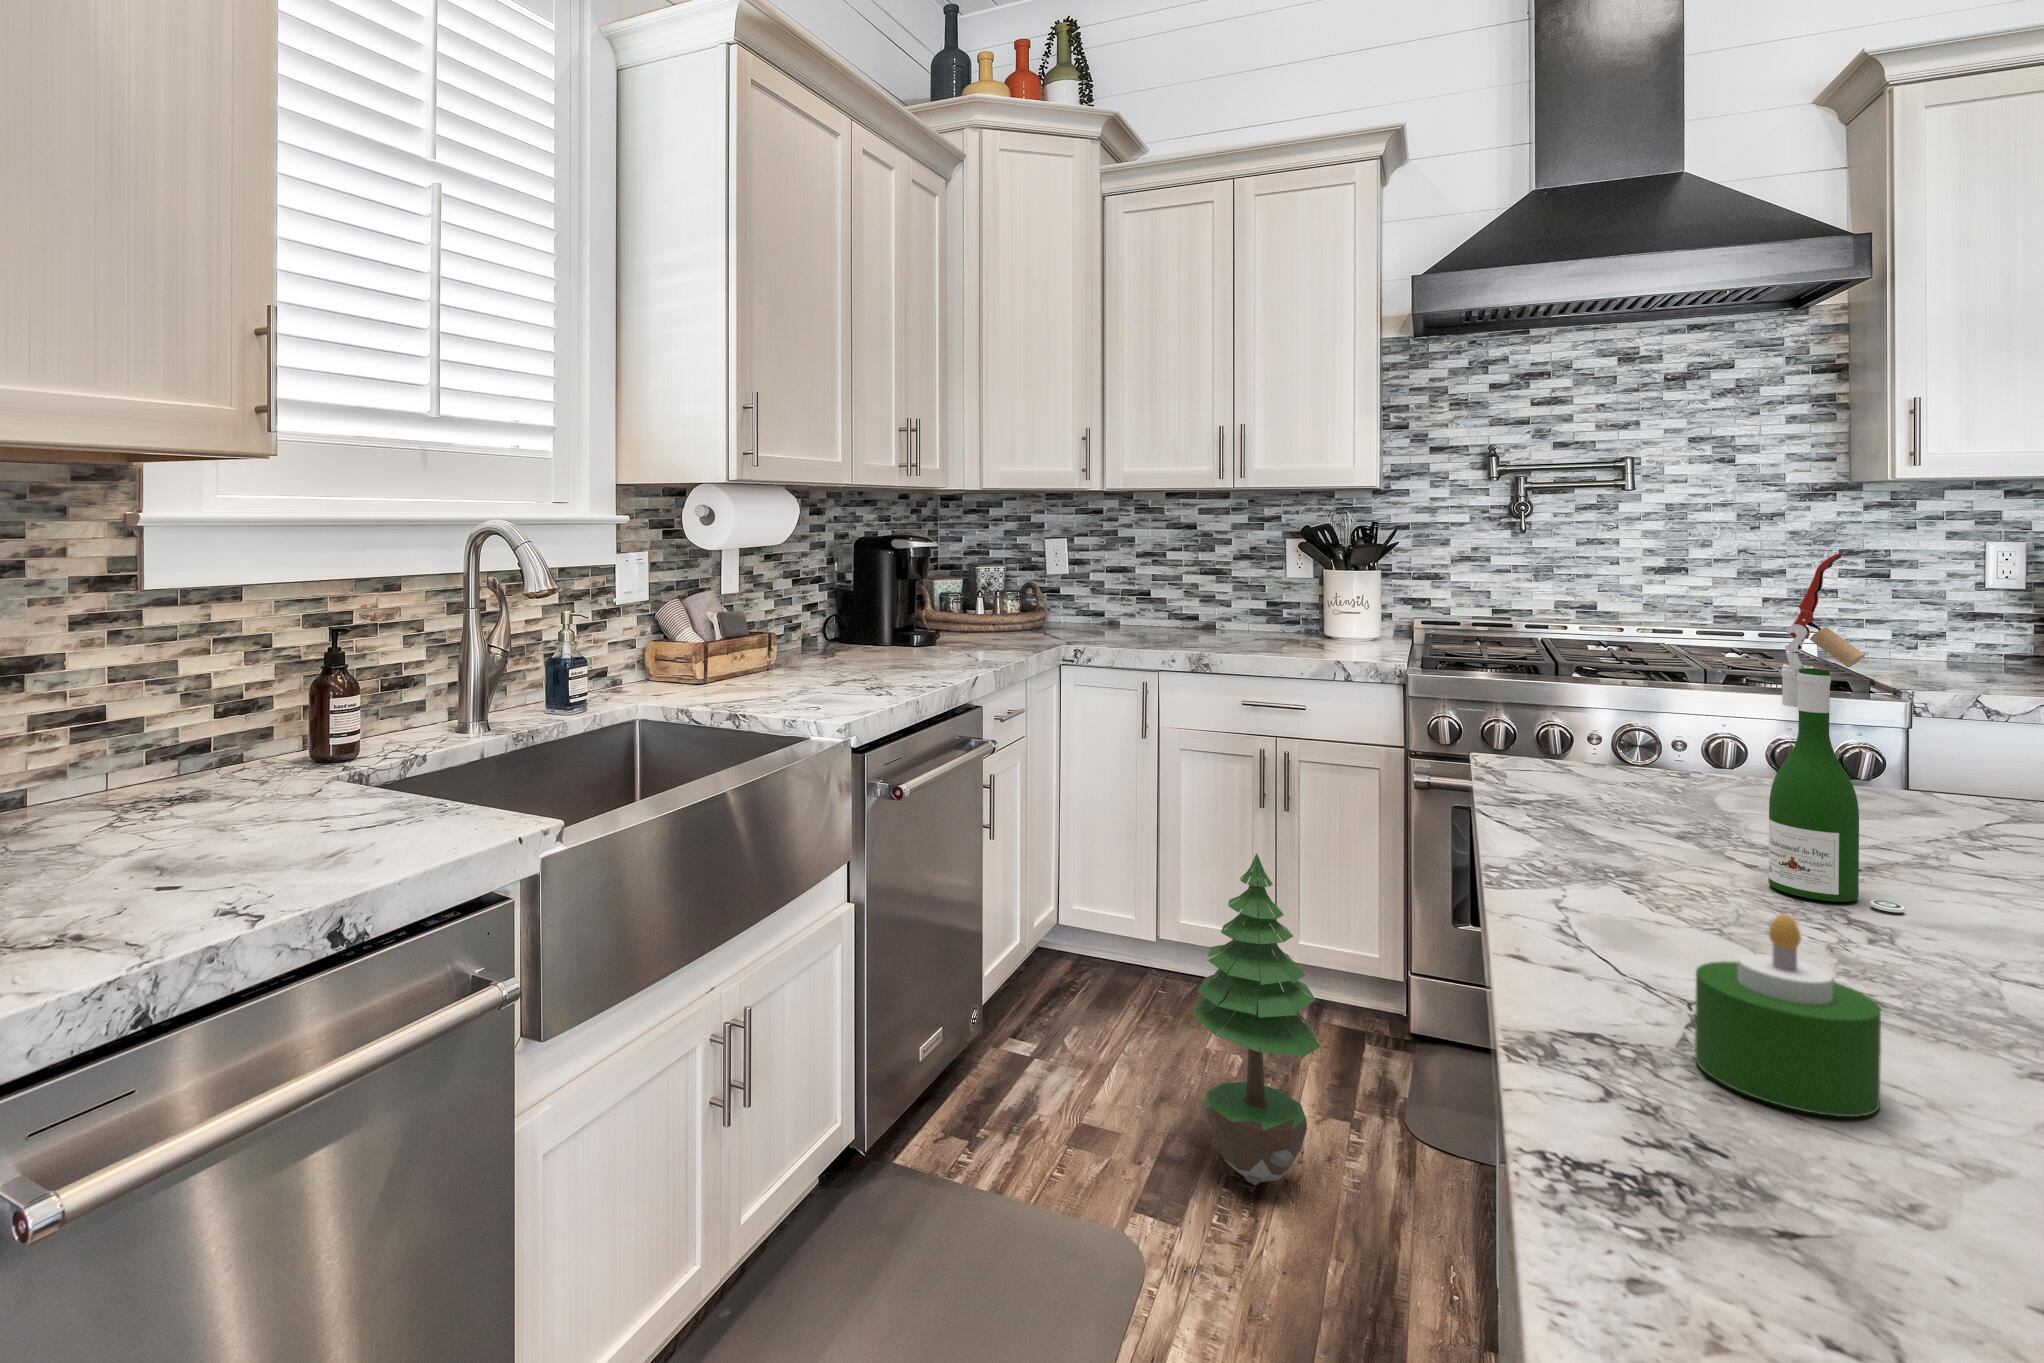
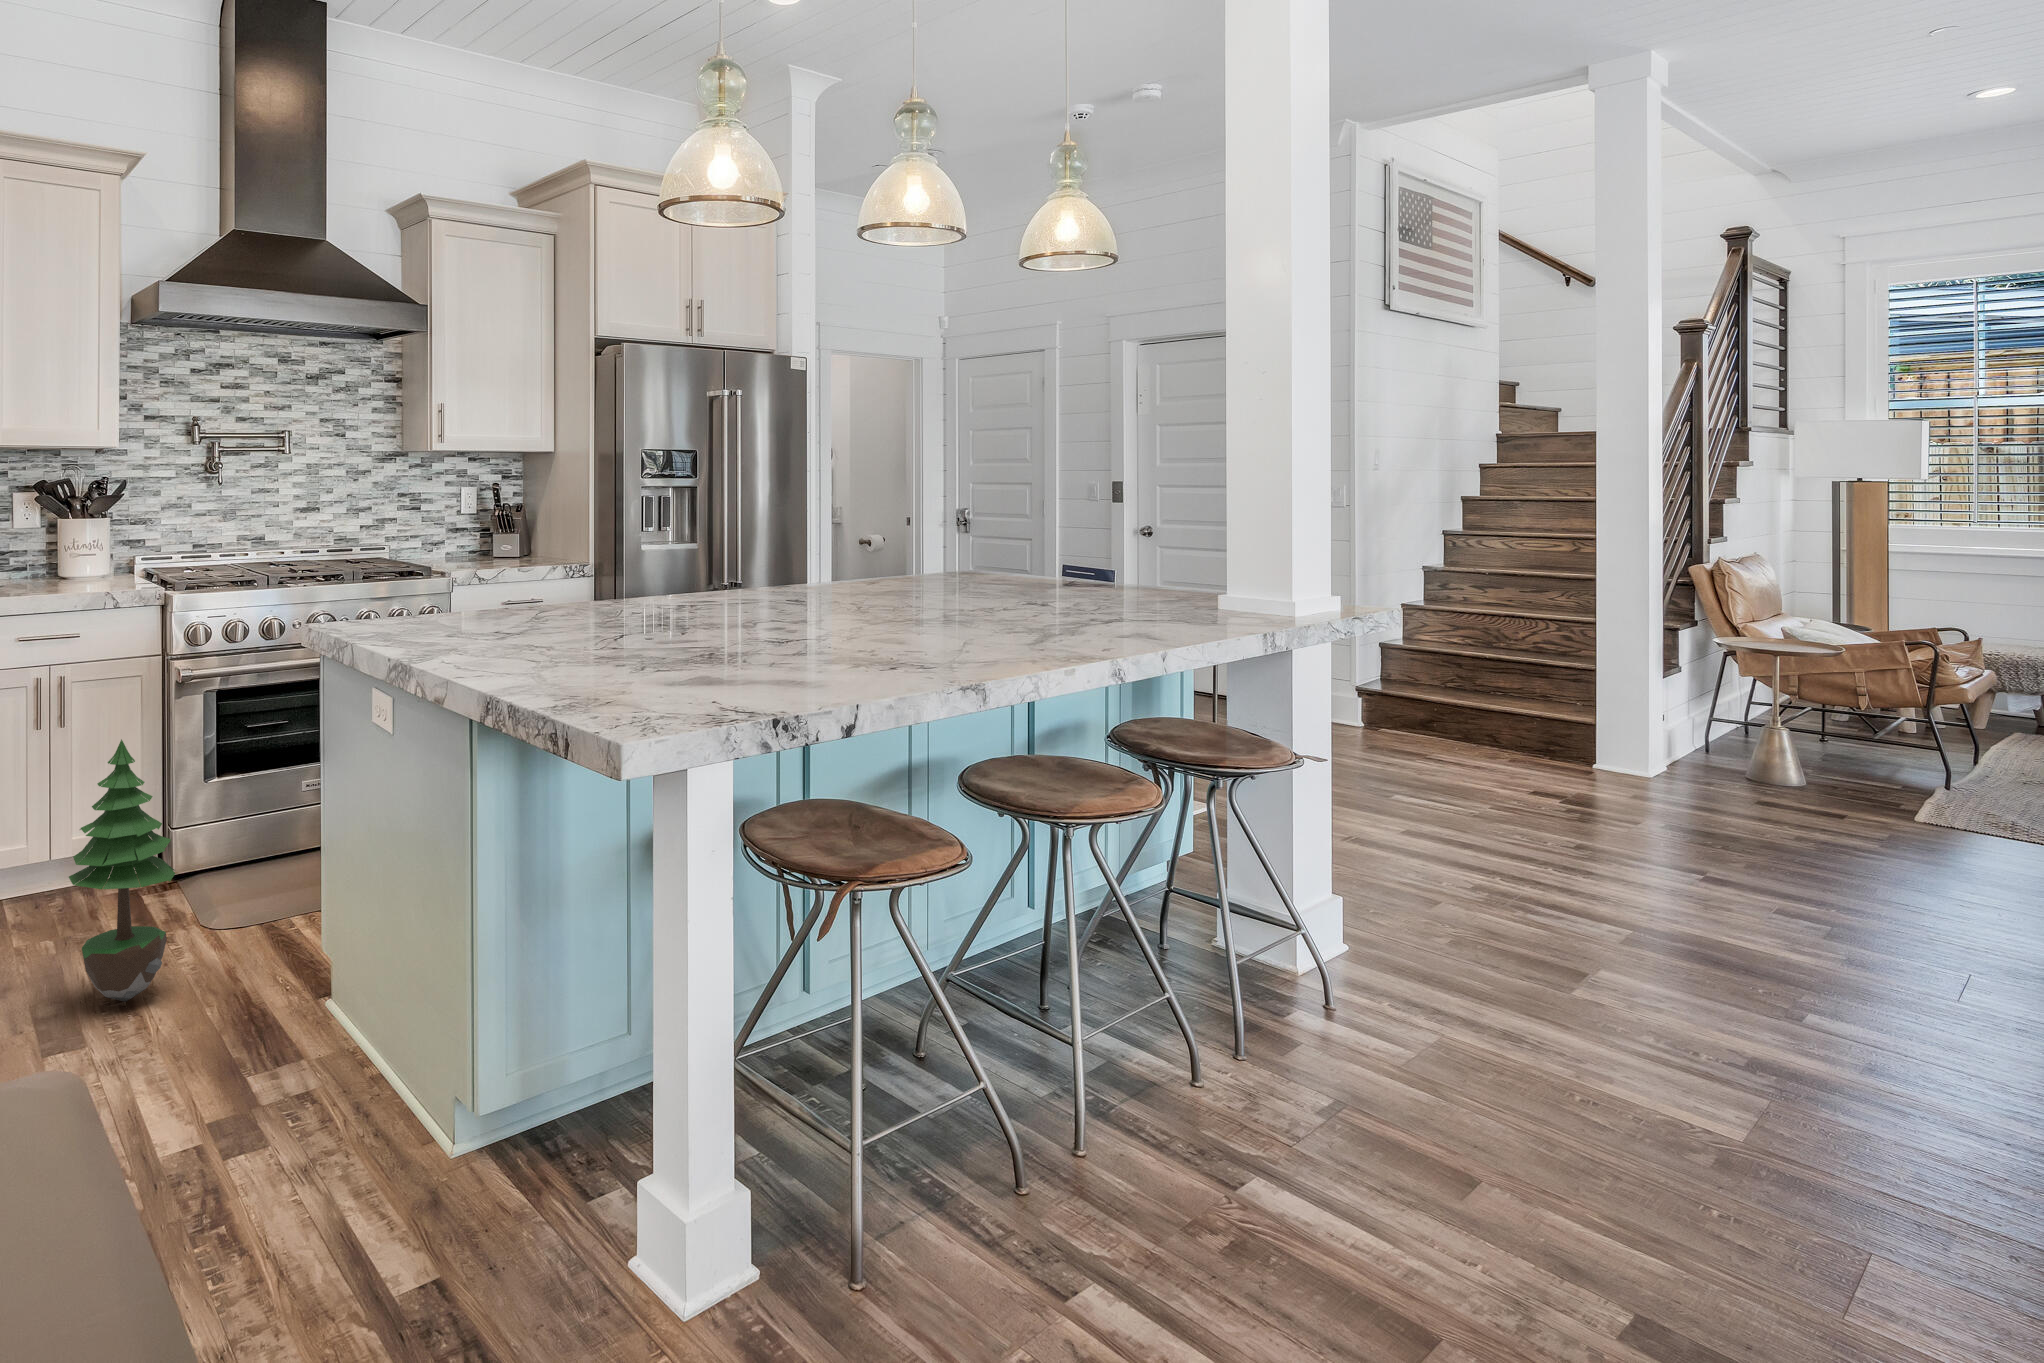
wine bottle: present [1768,554,1905,912] -> none [494,487,540,641]
candle: present [1695,914,1881,1117] -> none [528,615,579,680]

